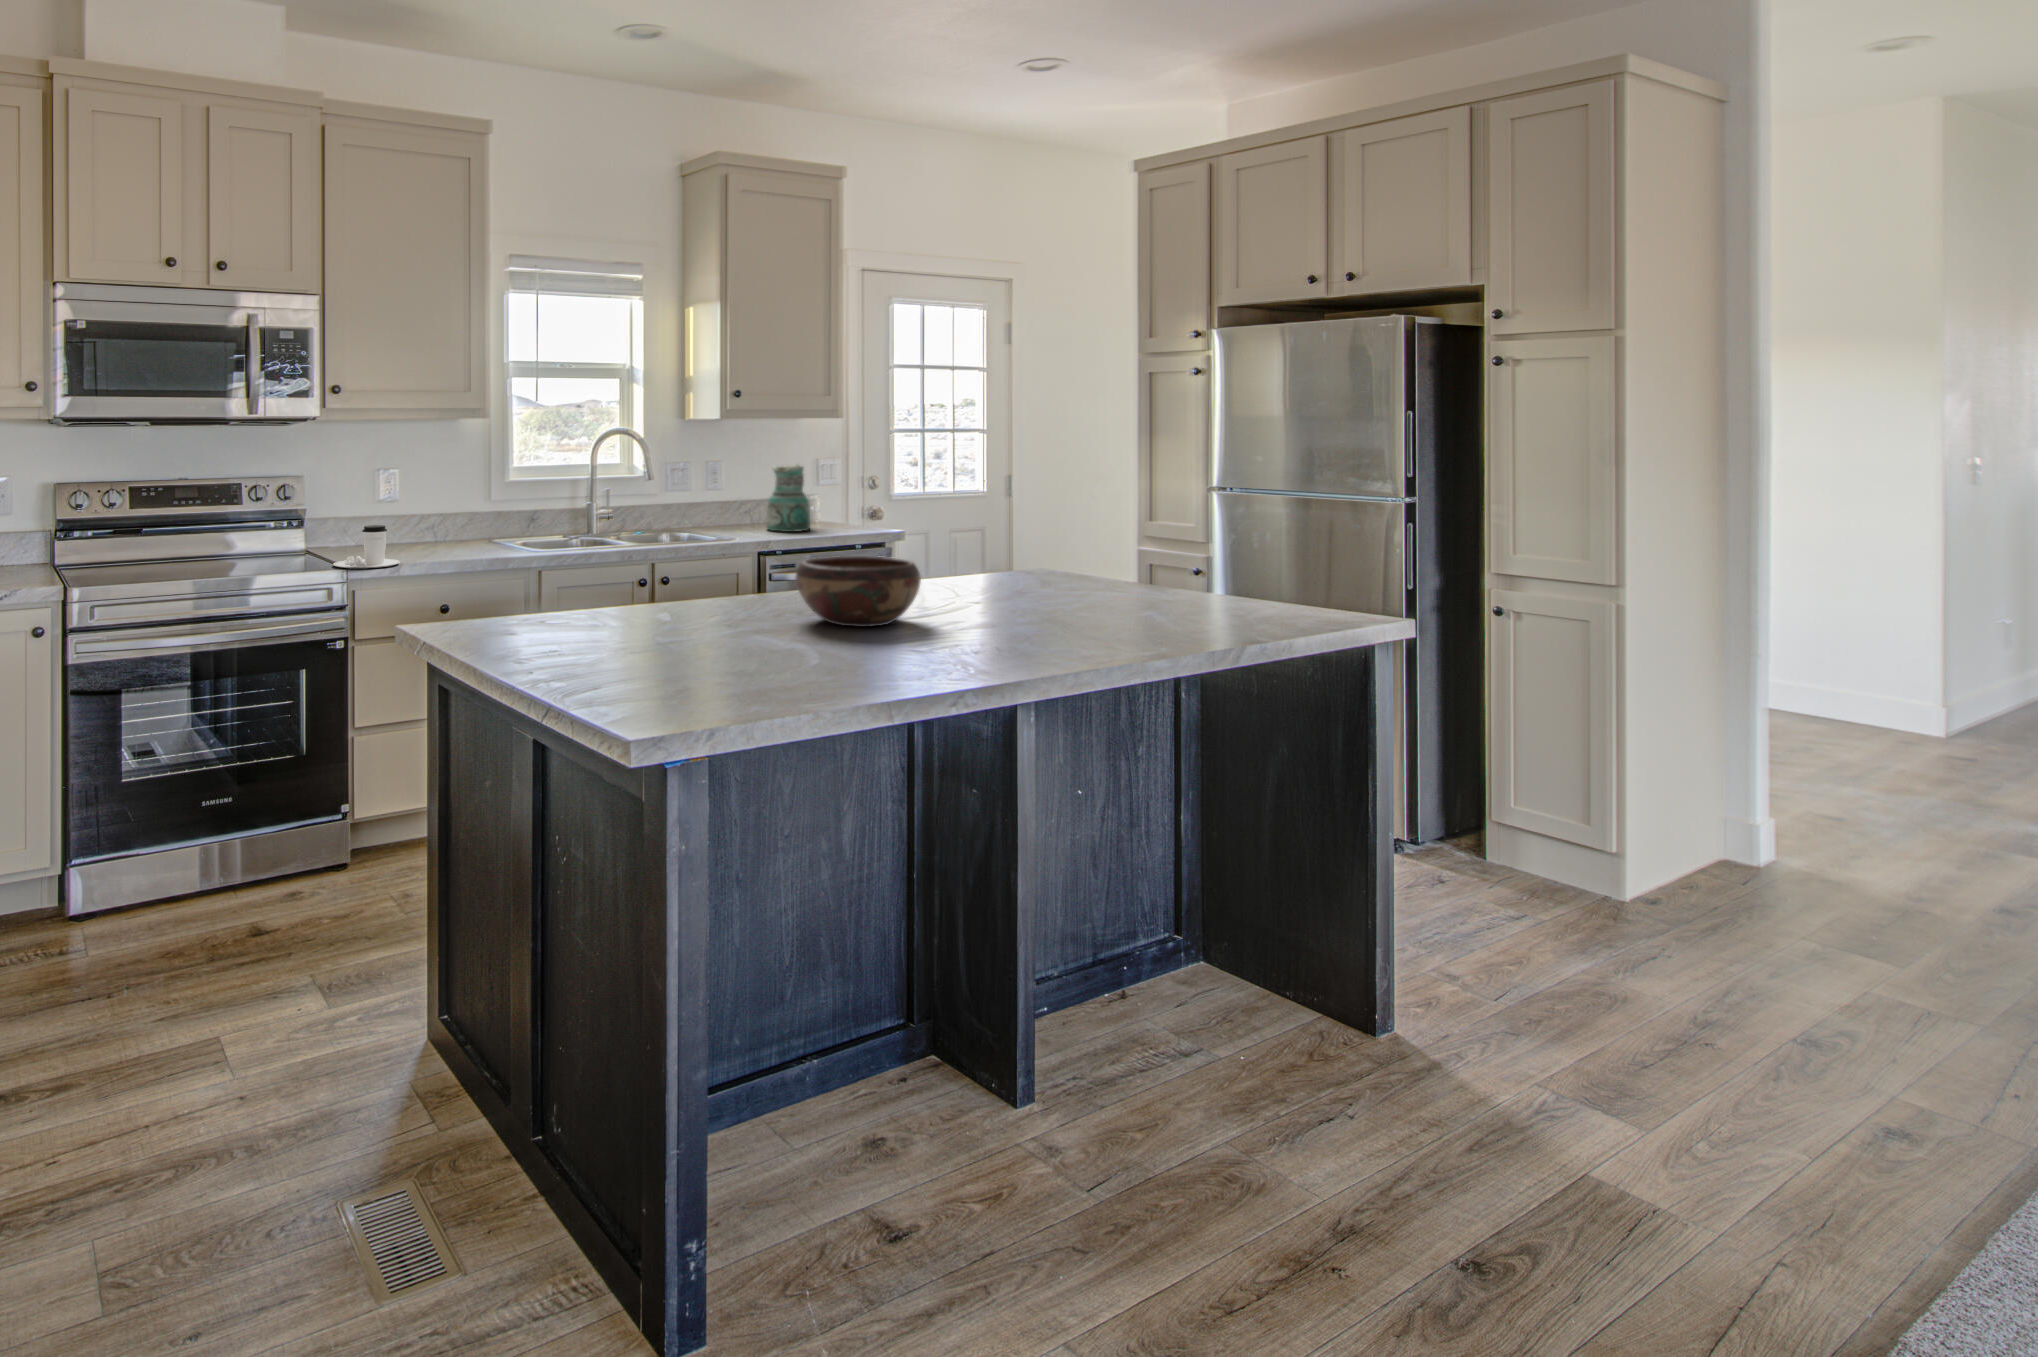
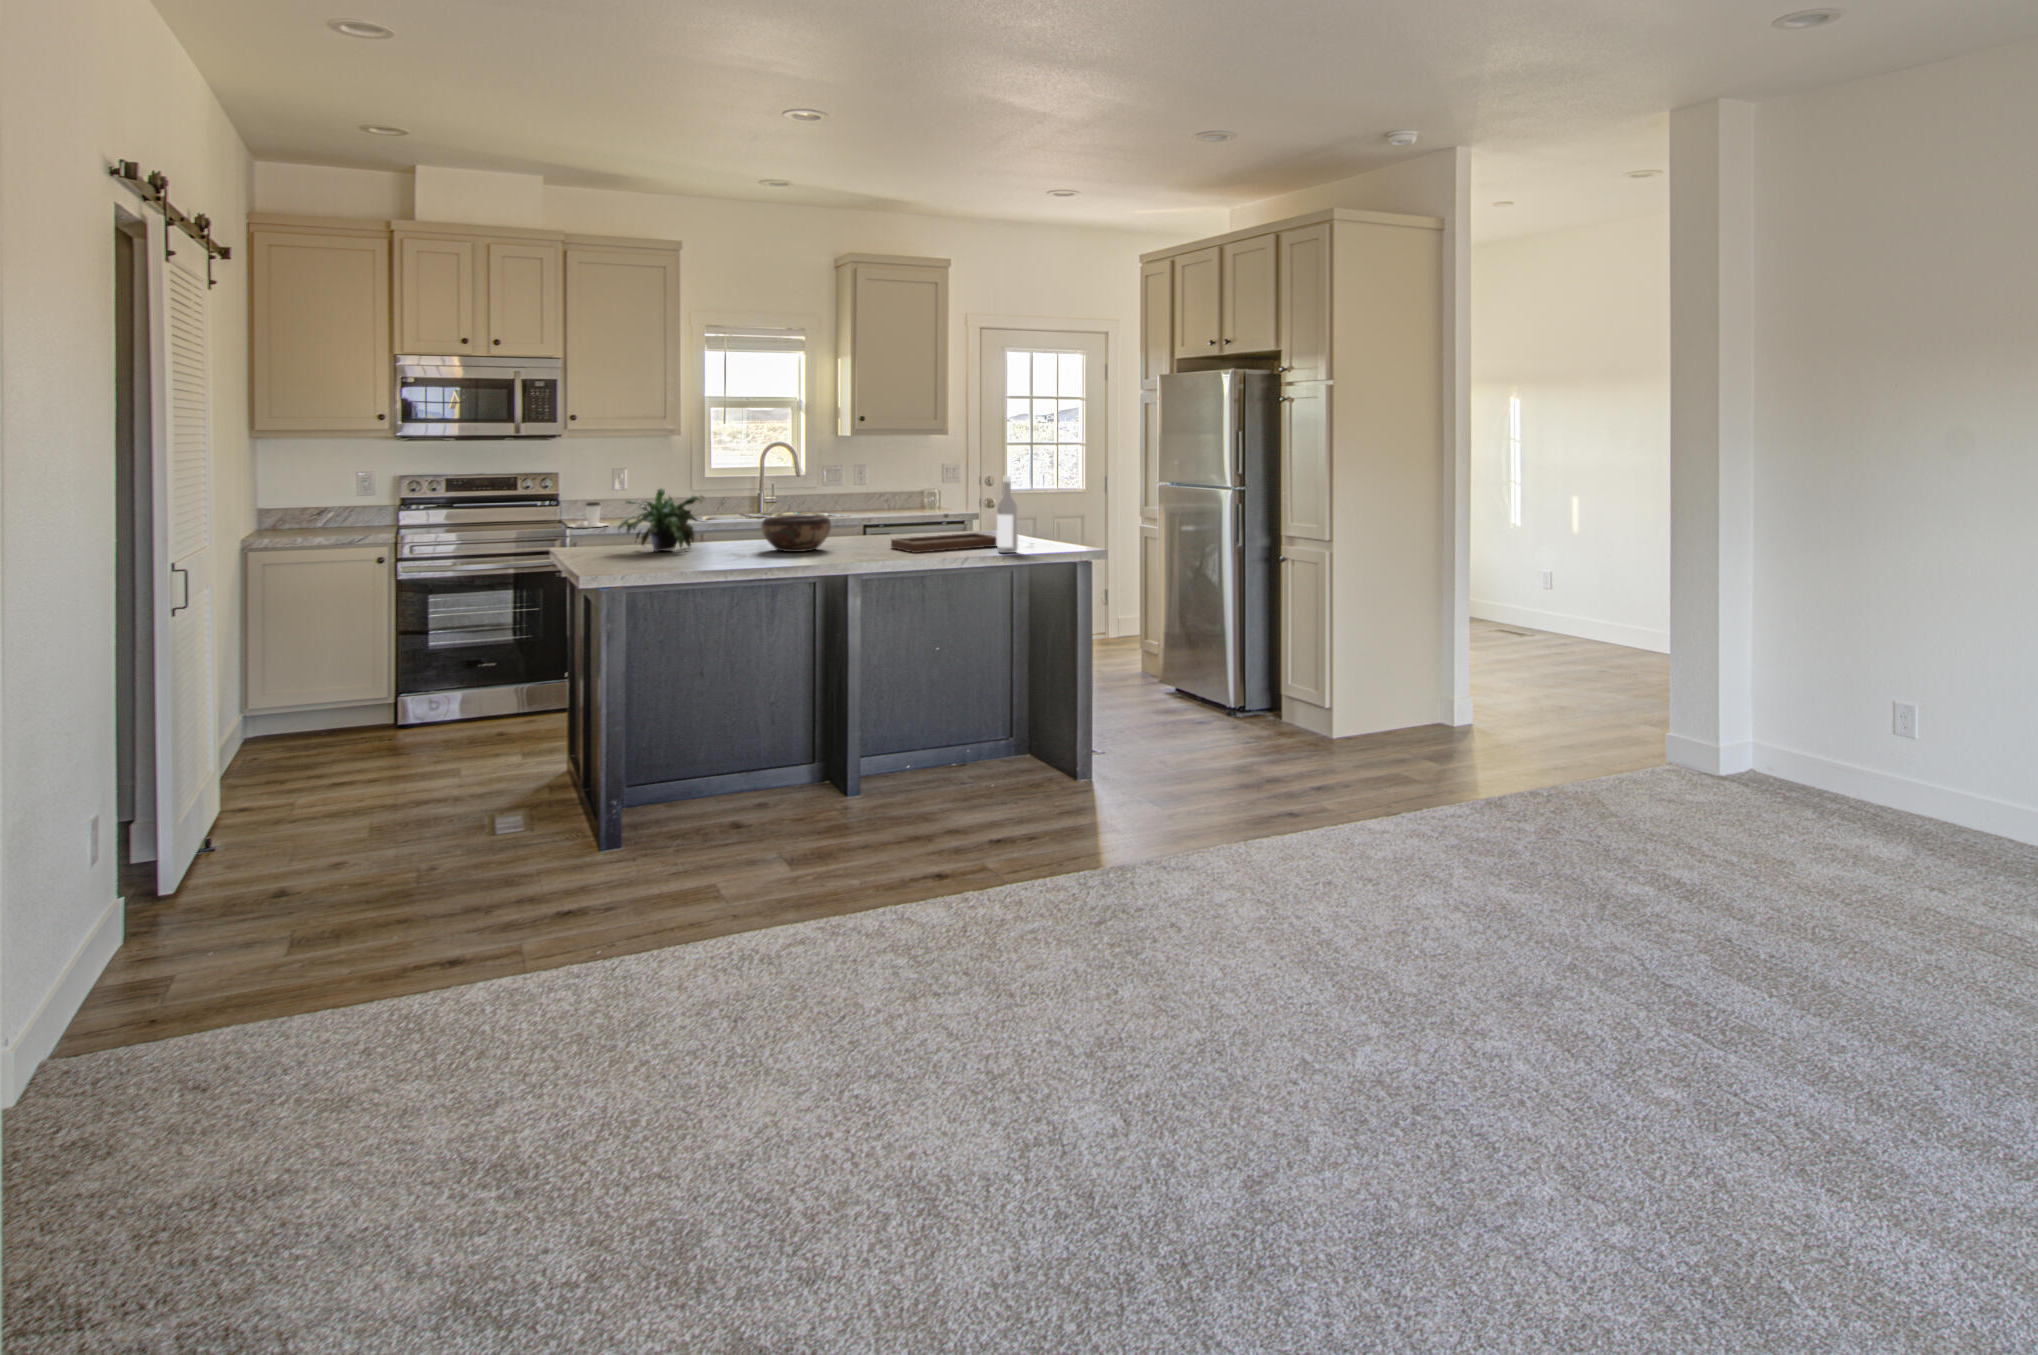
ceramic pitcher: present [767,465,810,532] -> none [886,467,917,512]
wine bottle: none [1233,486,1275,626] -> present [997,476,1018,553]
potted plant: none [541,513,696,629] -> present [618,489,702,551]
tray: none [1012,549,1190,626] -> present [891,513,997,553]

